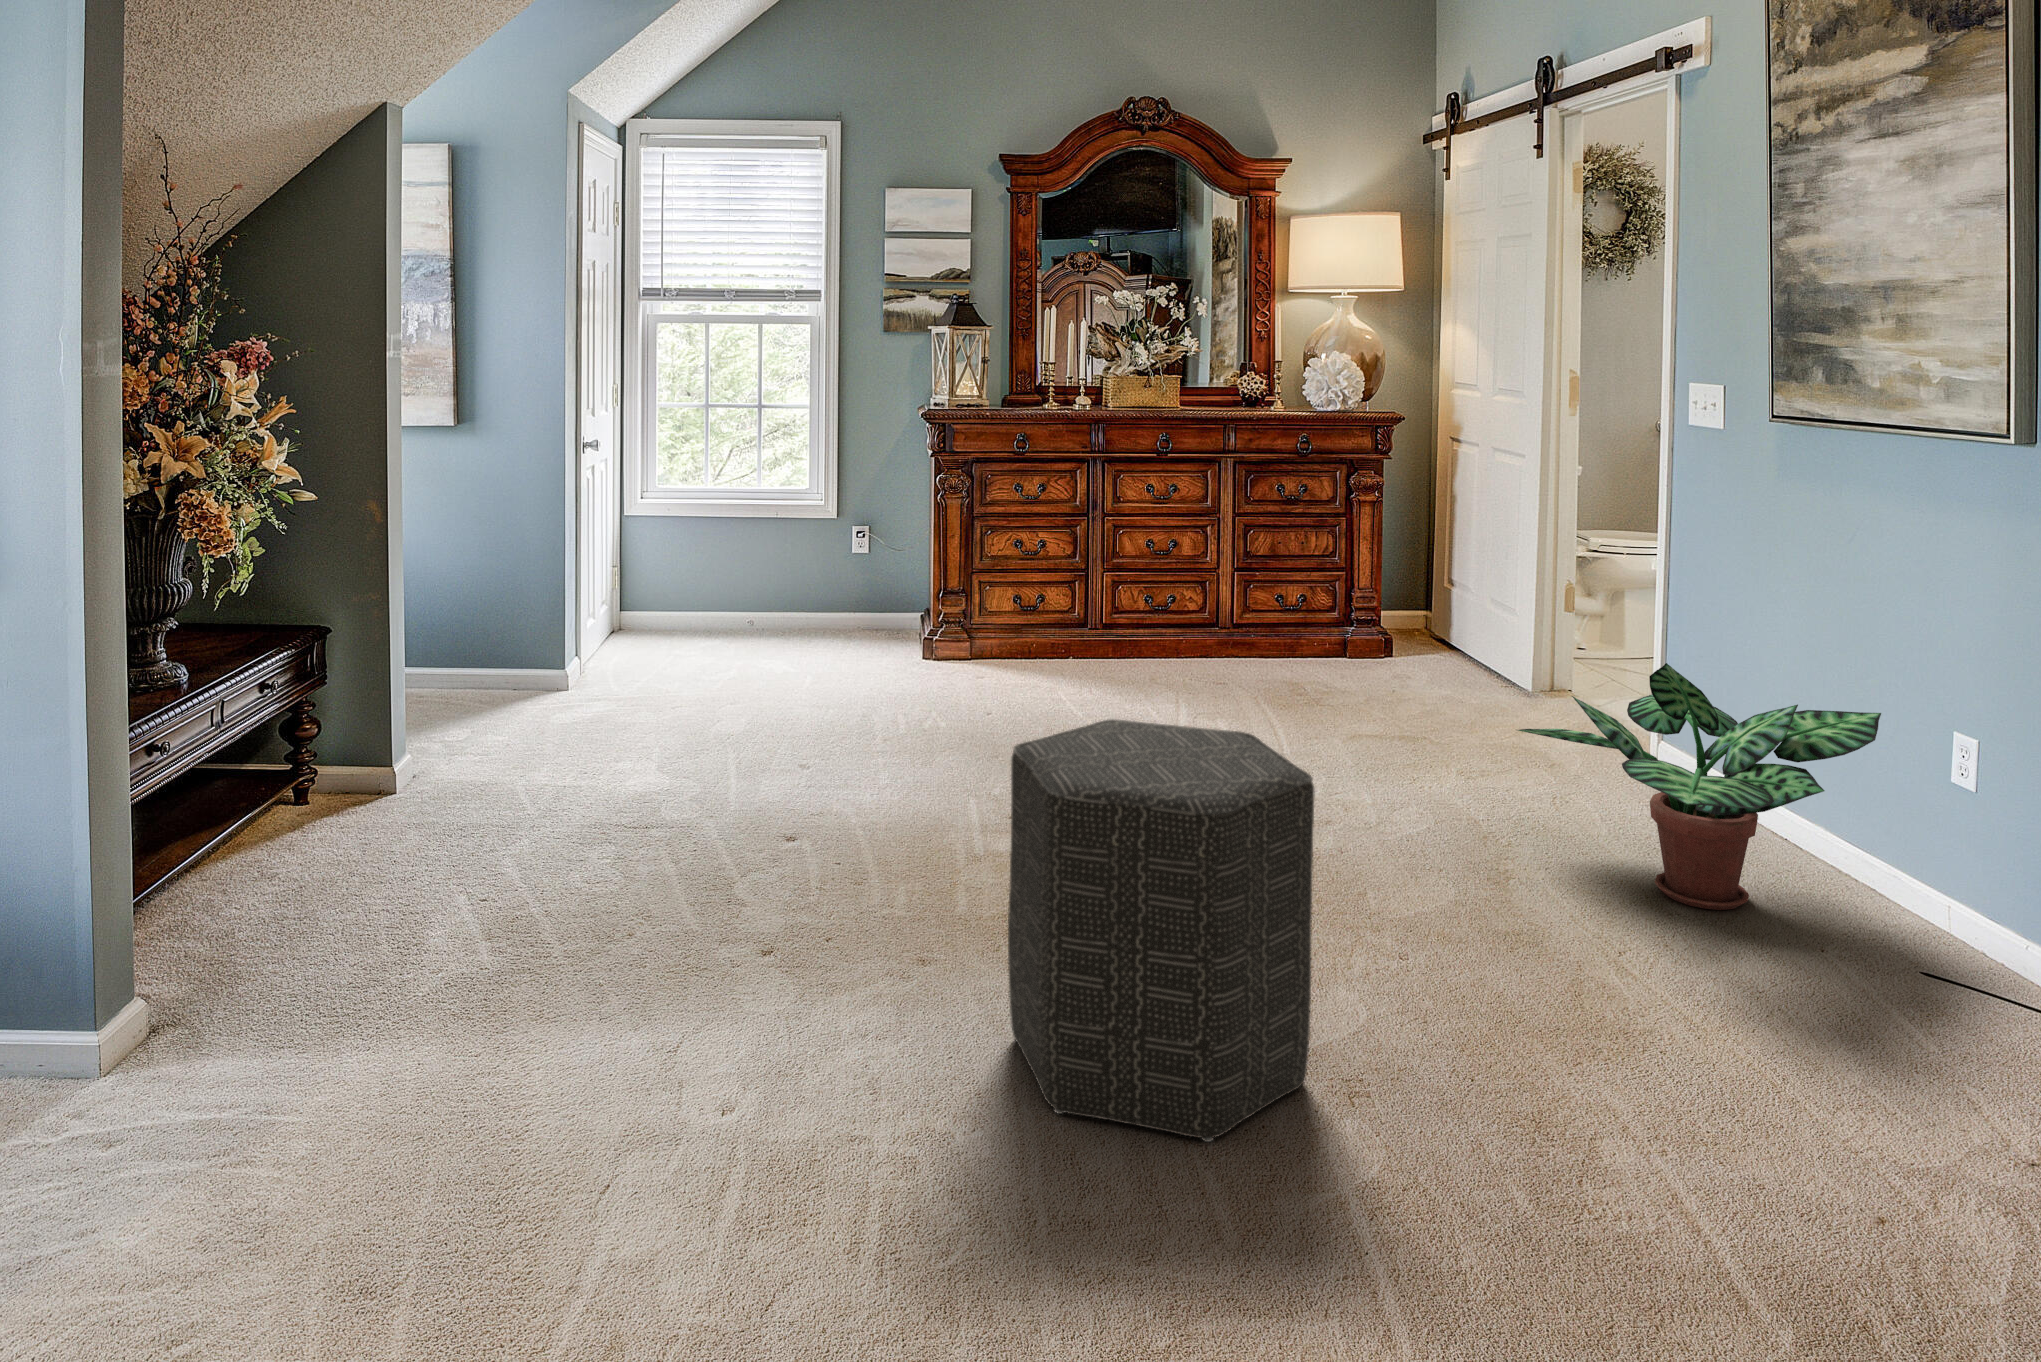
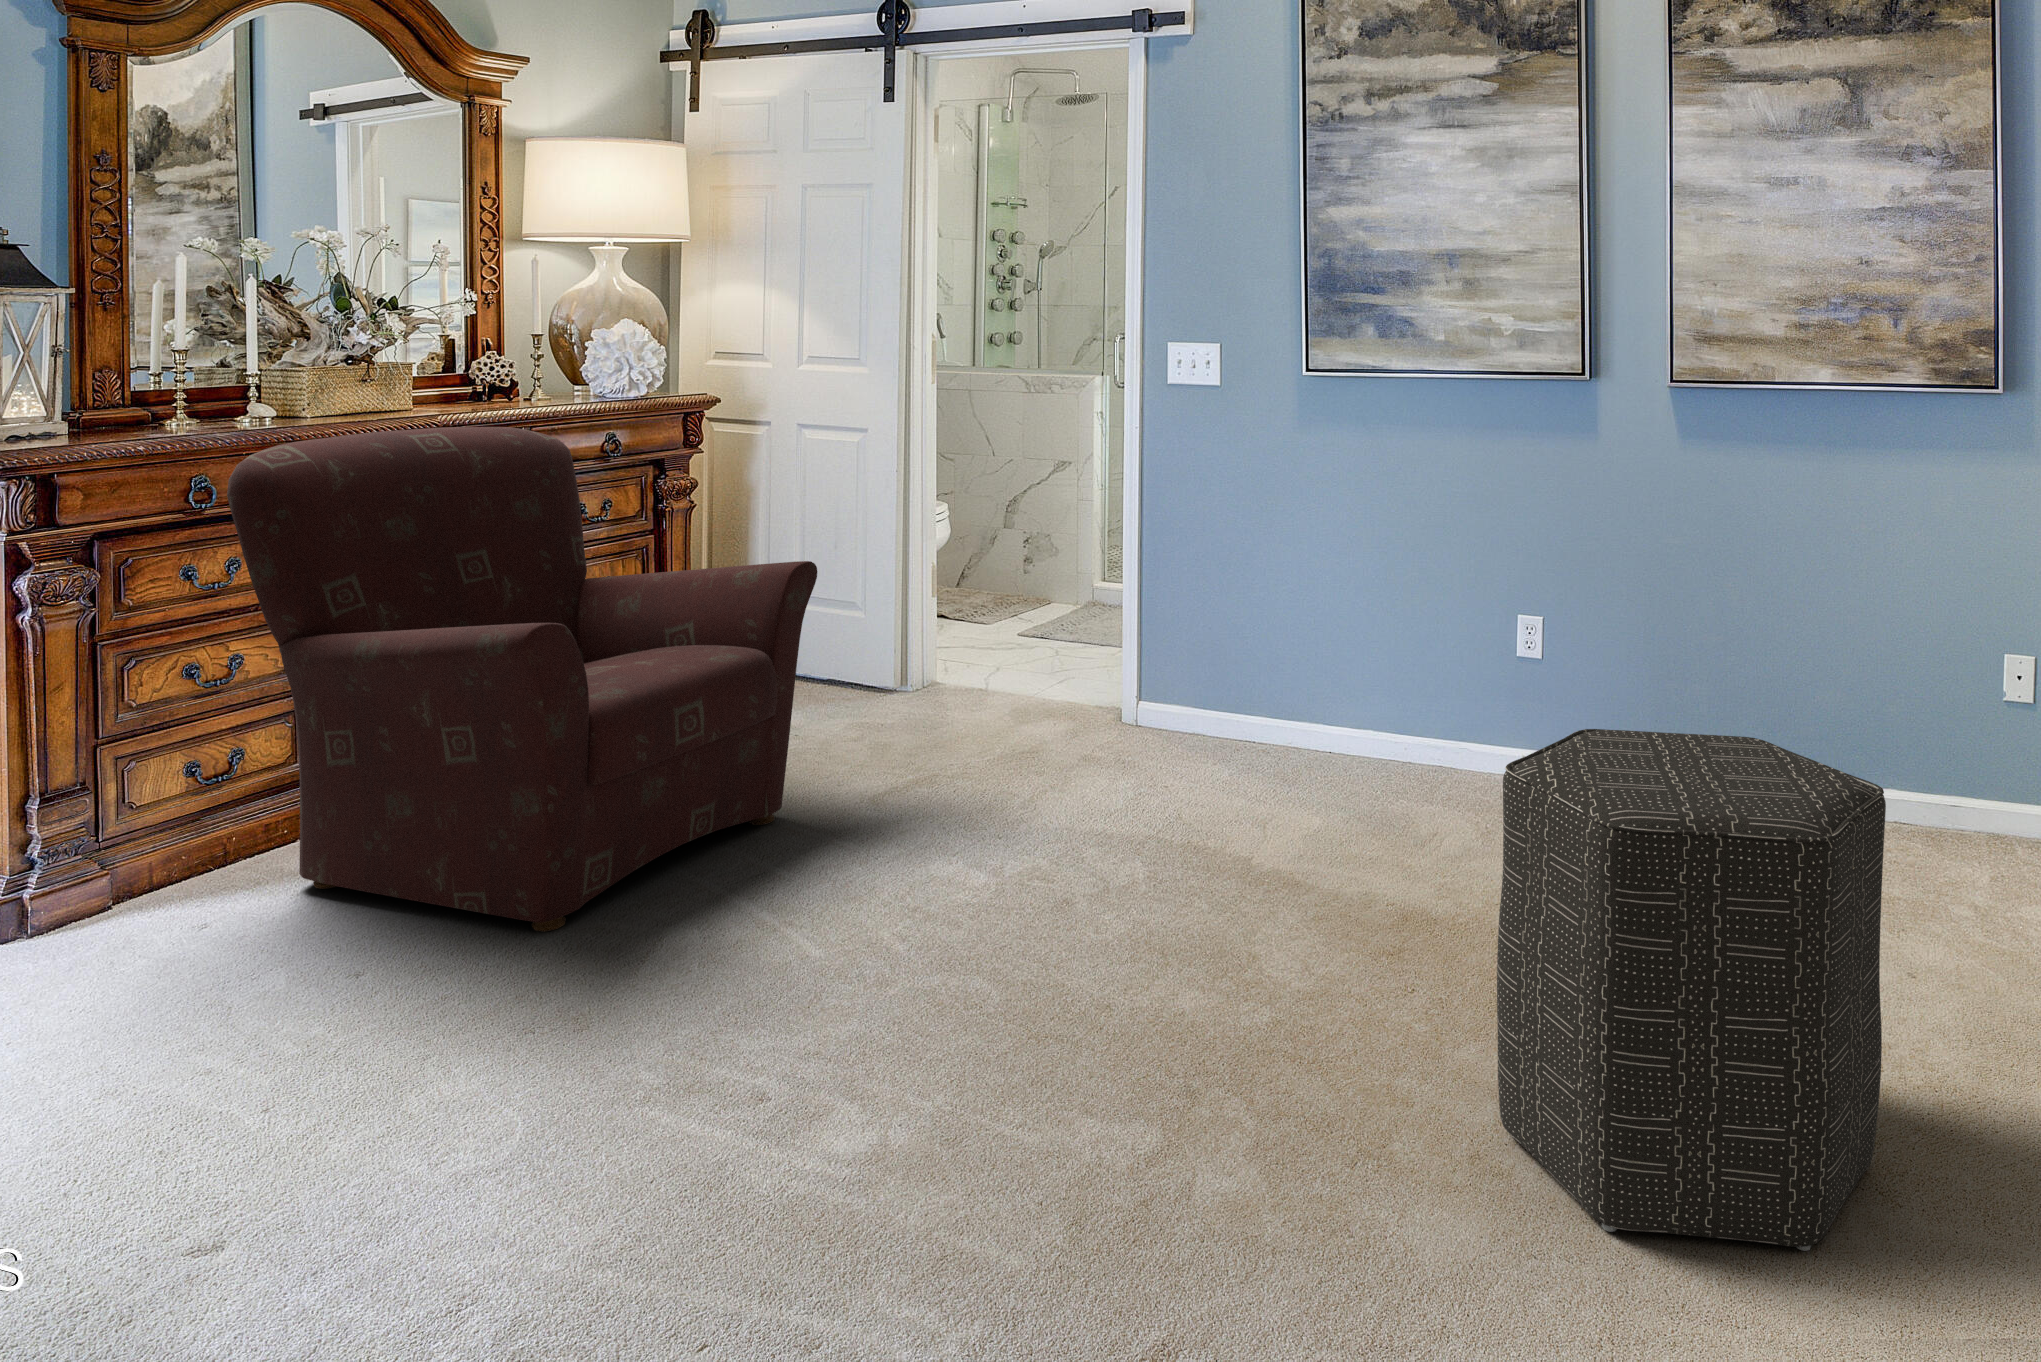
armchair: none [1013,425,1298,723] -> present [227,427,817,932]
potted plant: present [1518,663,1881,910] -> none [1232,590,1553,808]

